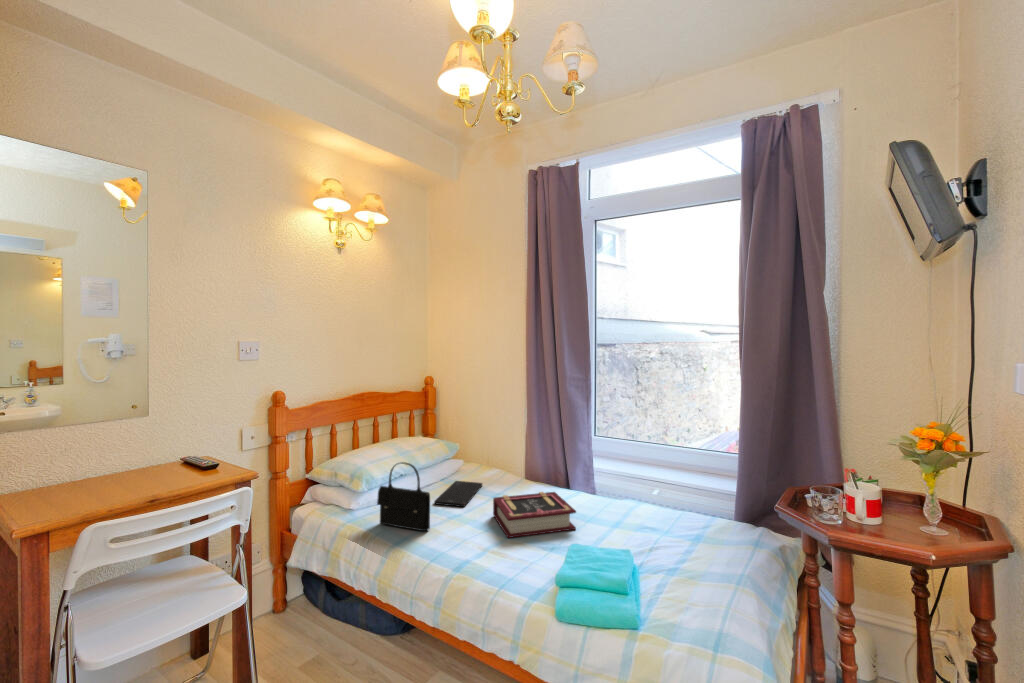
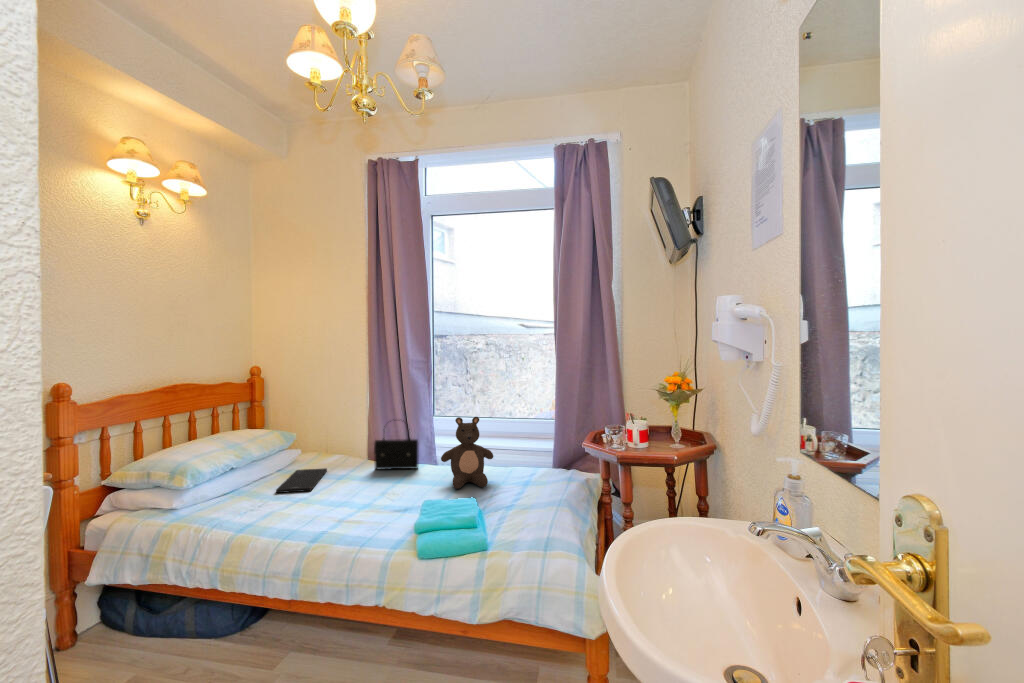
teddy bear: none [594,447,656,533] -> present [441,417,493,489]
handbag: present [377,462,430,531] -> present [374,420,418,470]
book: present [493,492,576,538] -> none [343,464,426,509]

